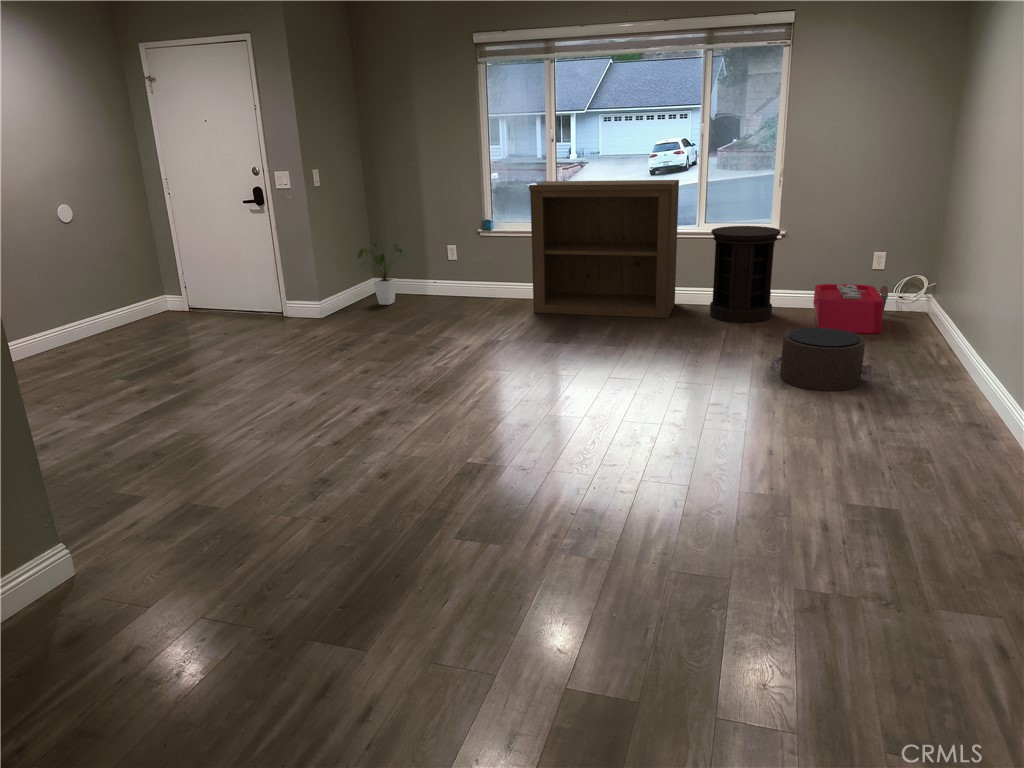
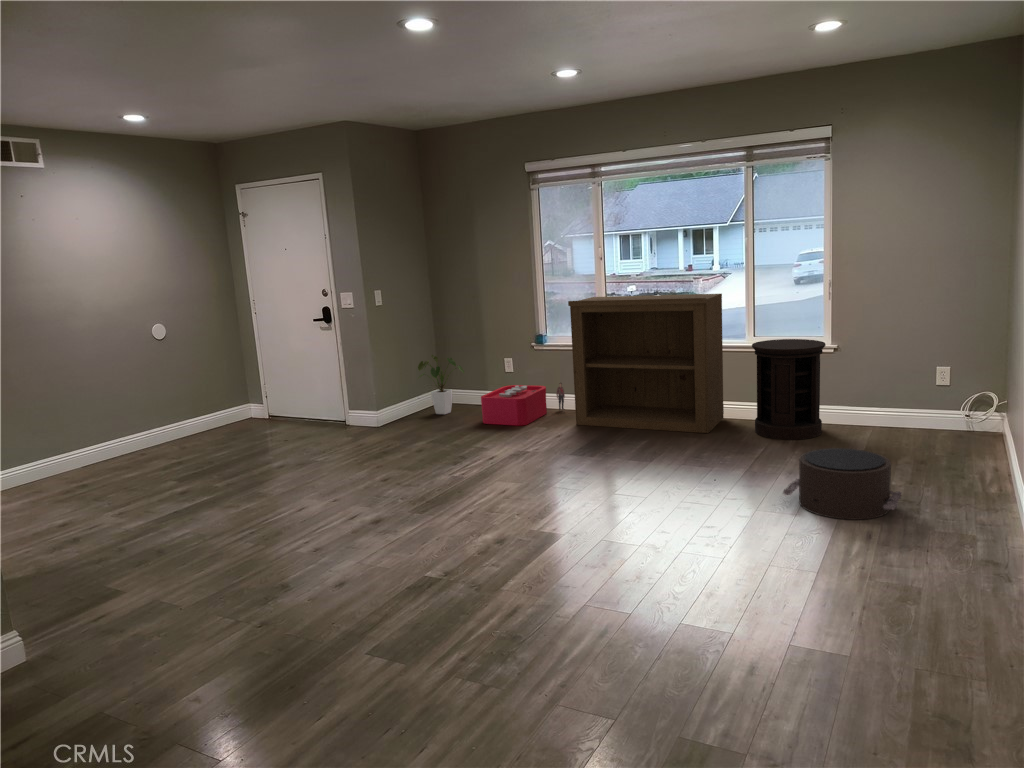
storage bin: present [813,281,888,333] -> present [481,383,565,425]

